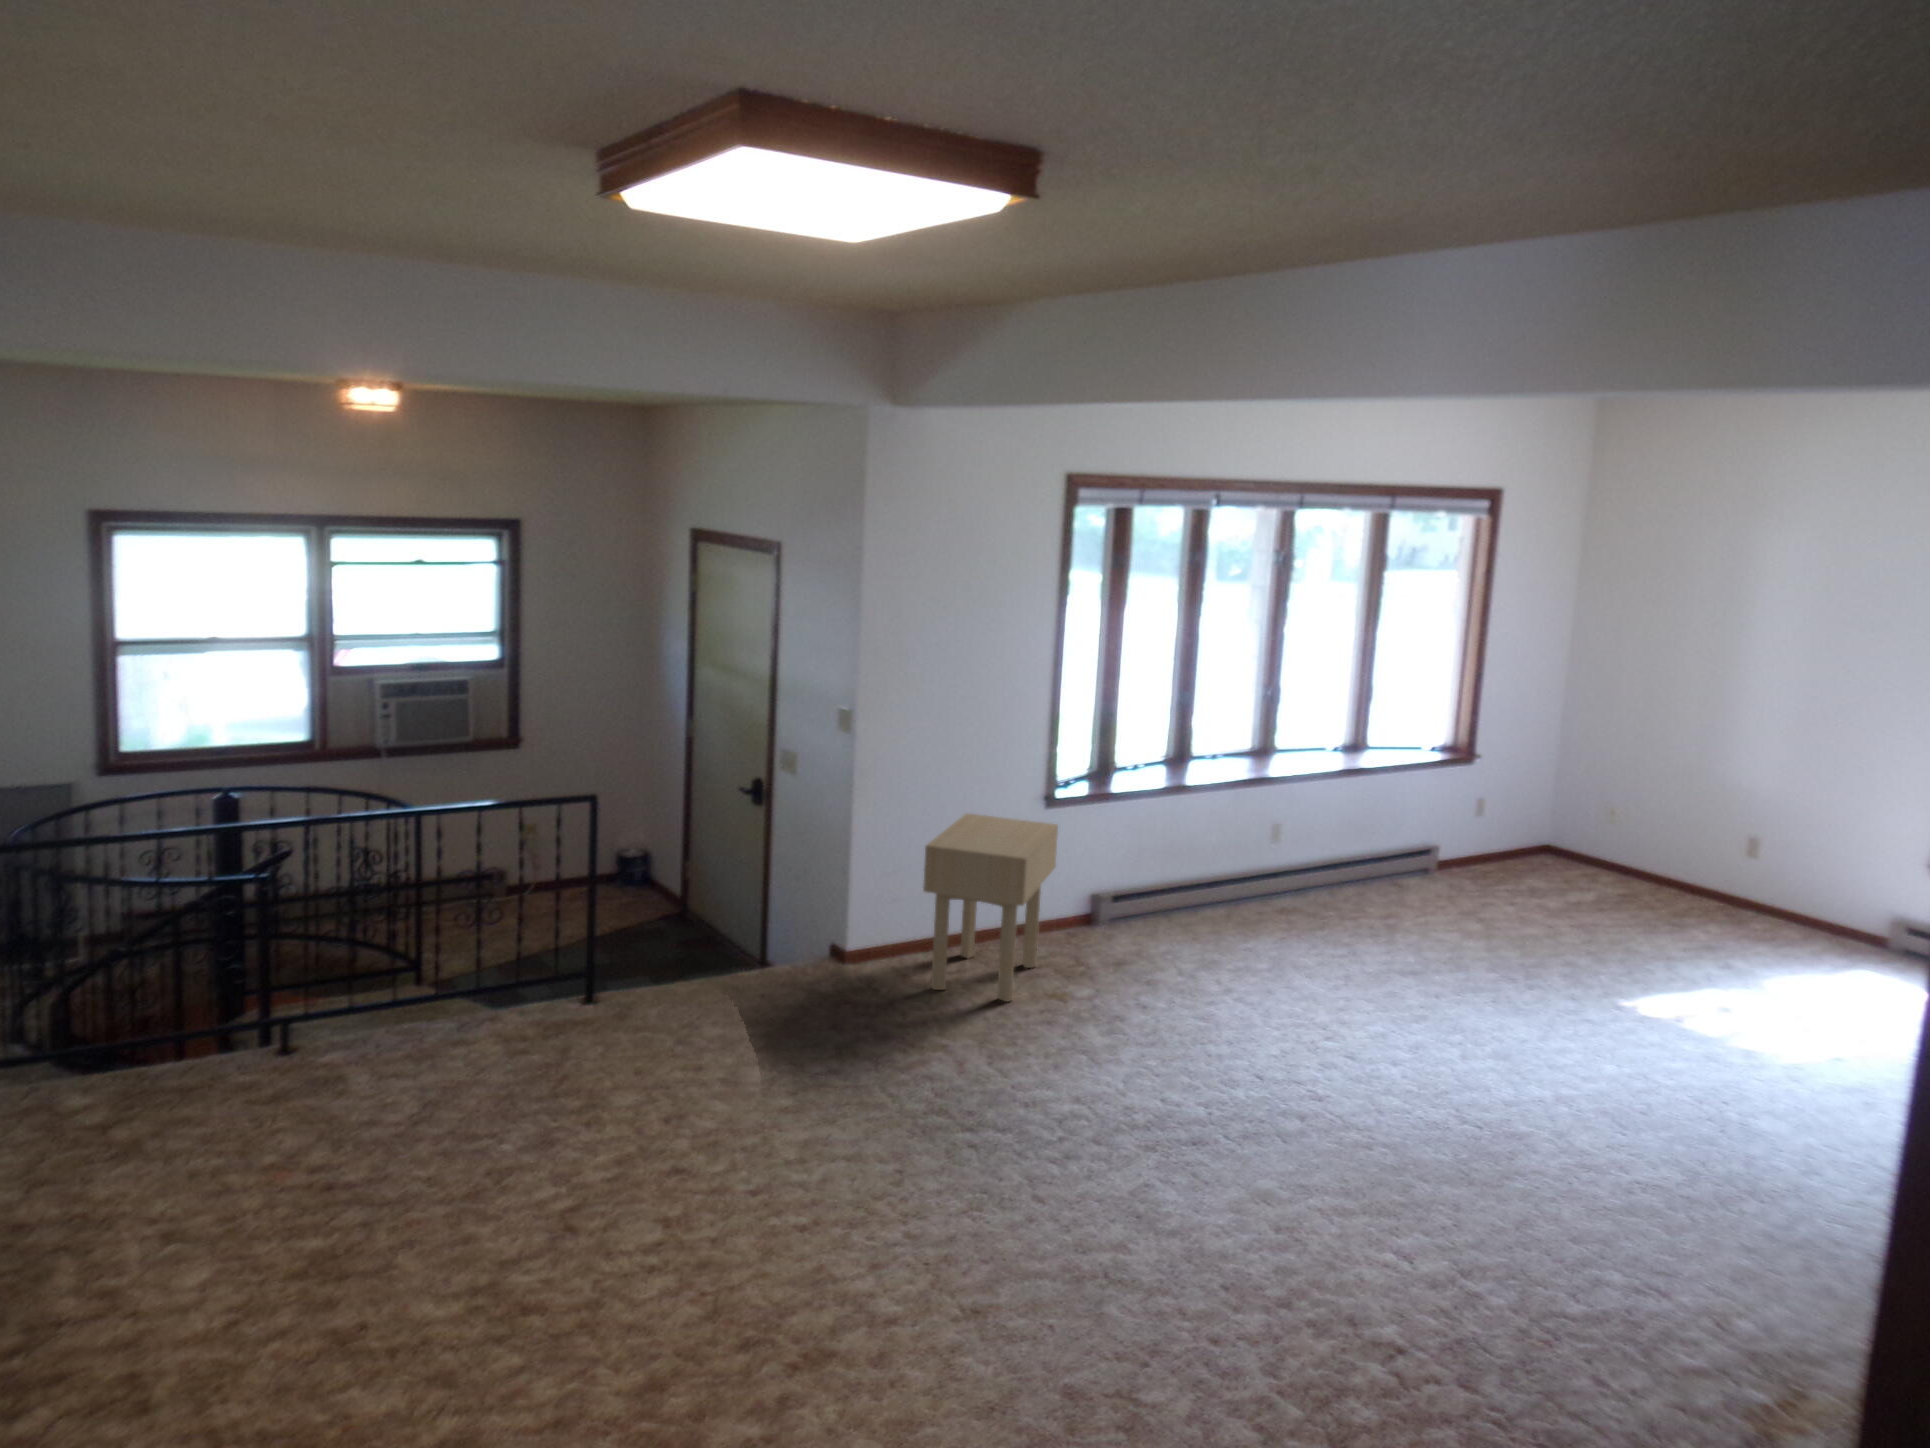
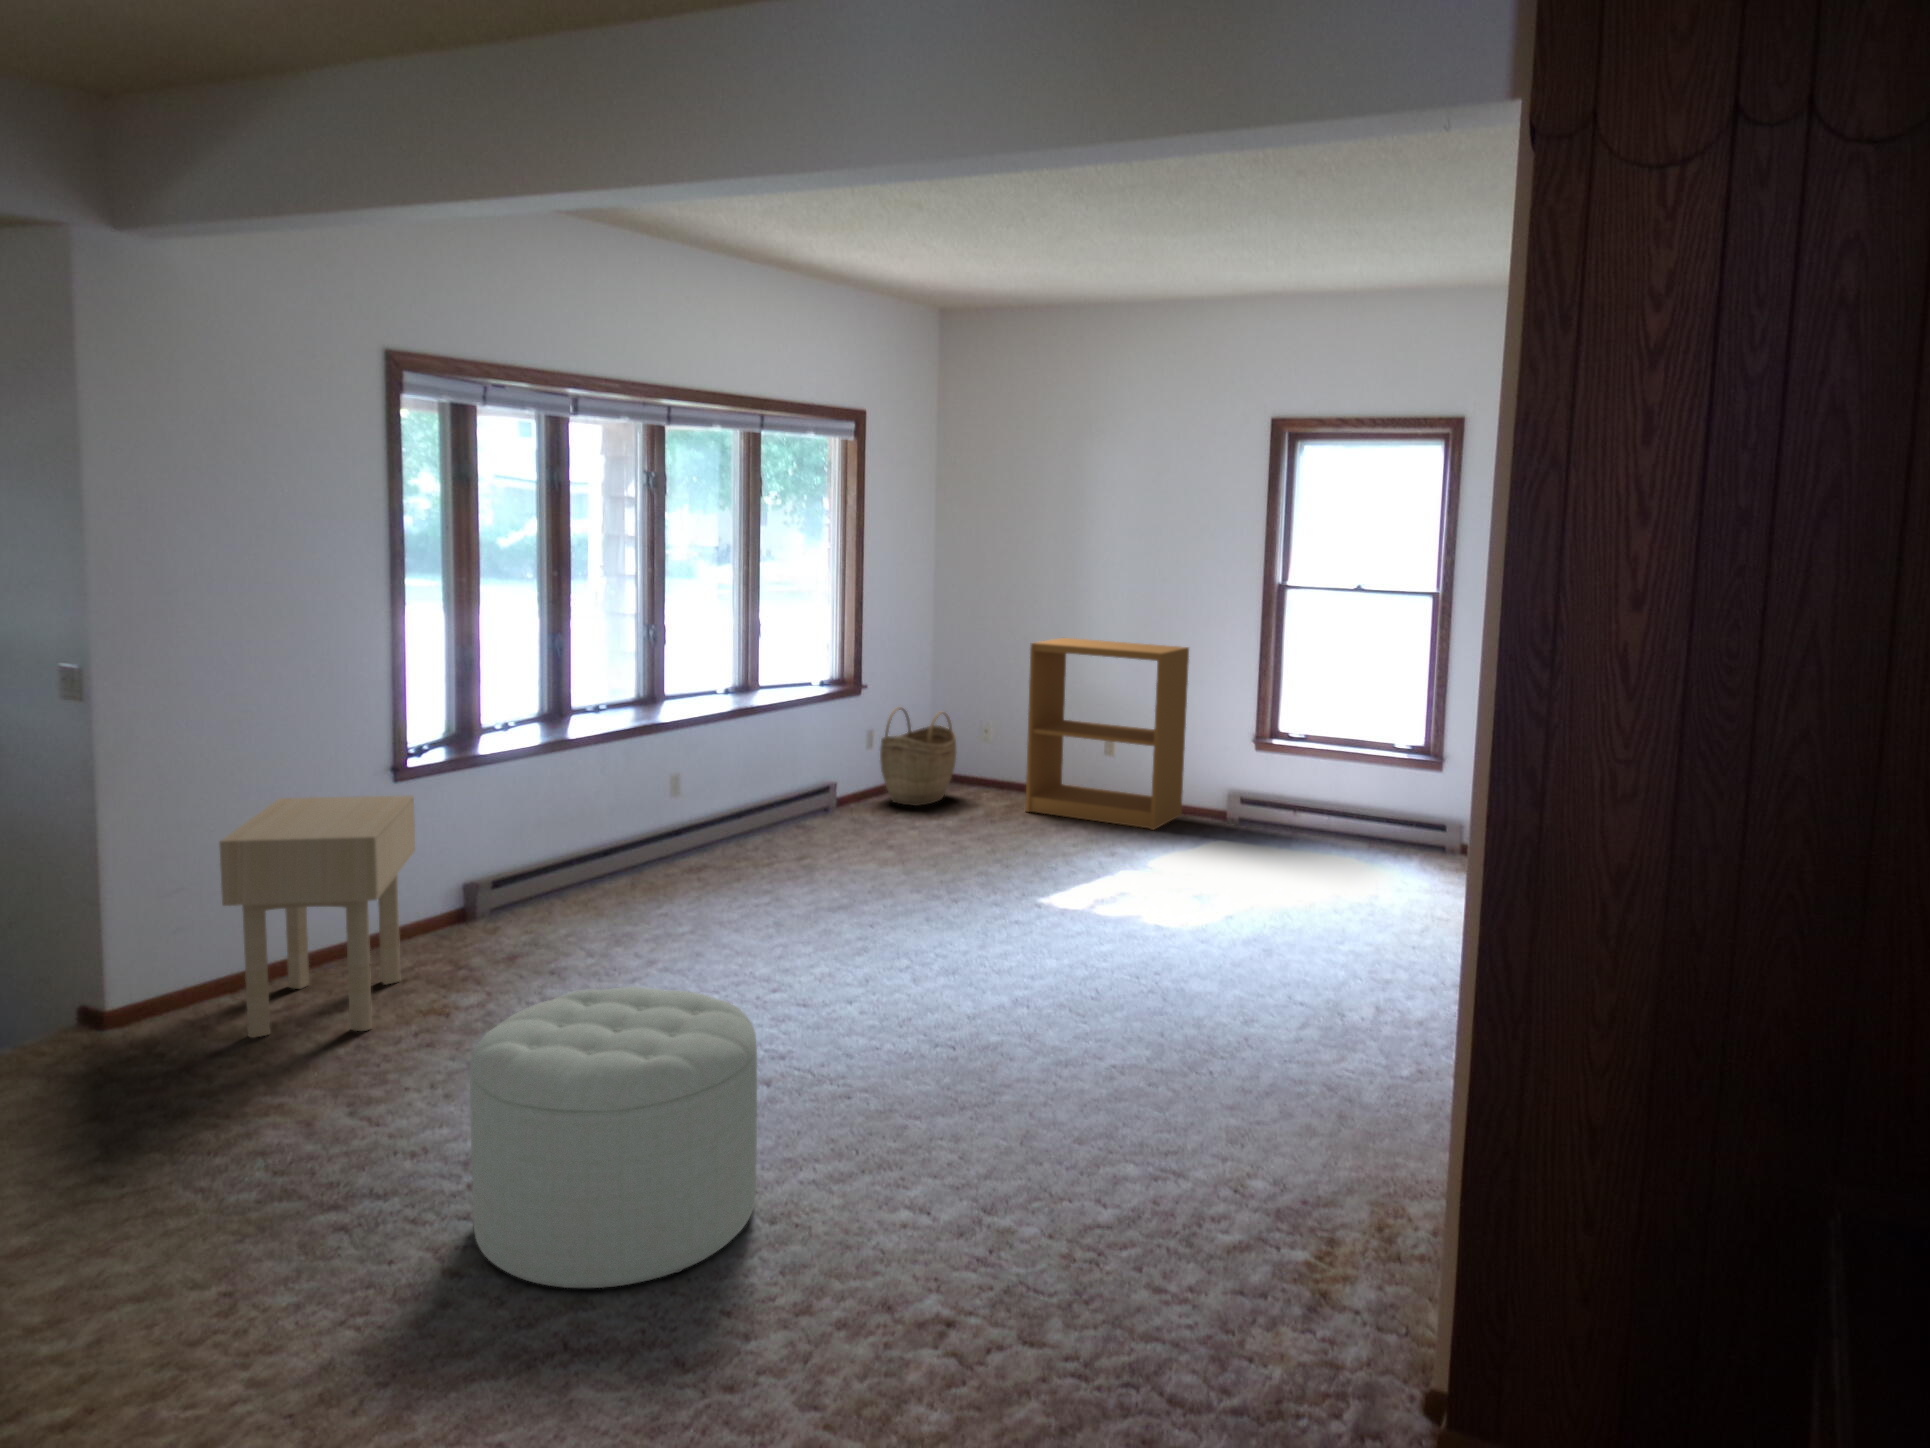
bookshelf: none [1645,727,1870,952] -> present [1025,638,1189,830]
woven basket: none [1489,779,1576,882] -> present [880,707,956,806]
ottoman: none [1060,1012,1279,1245] -> present [470,987,757,1288]

